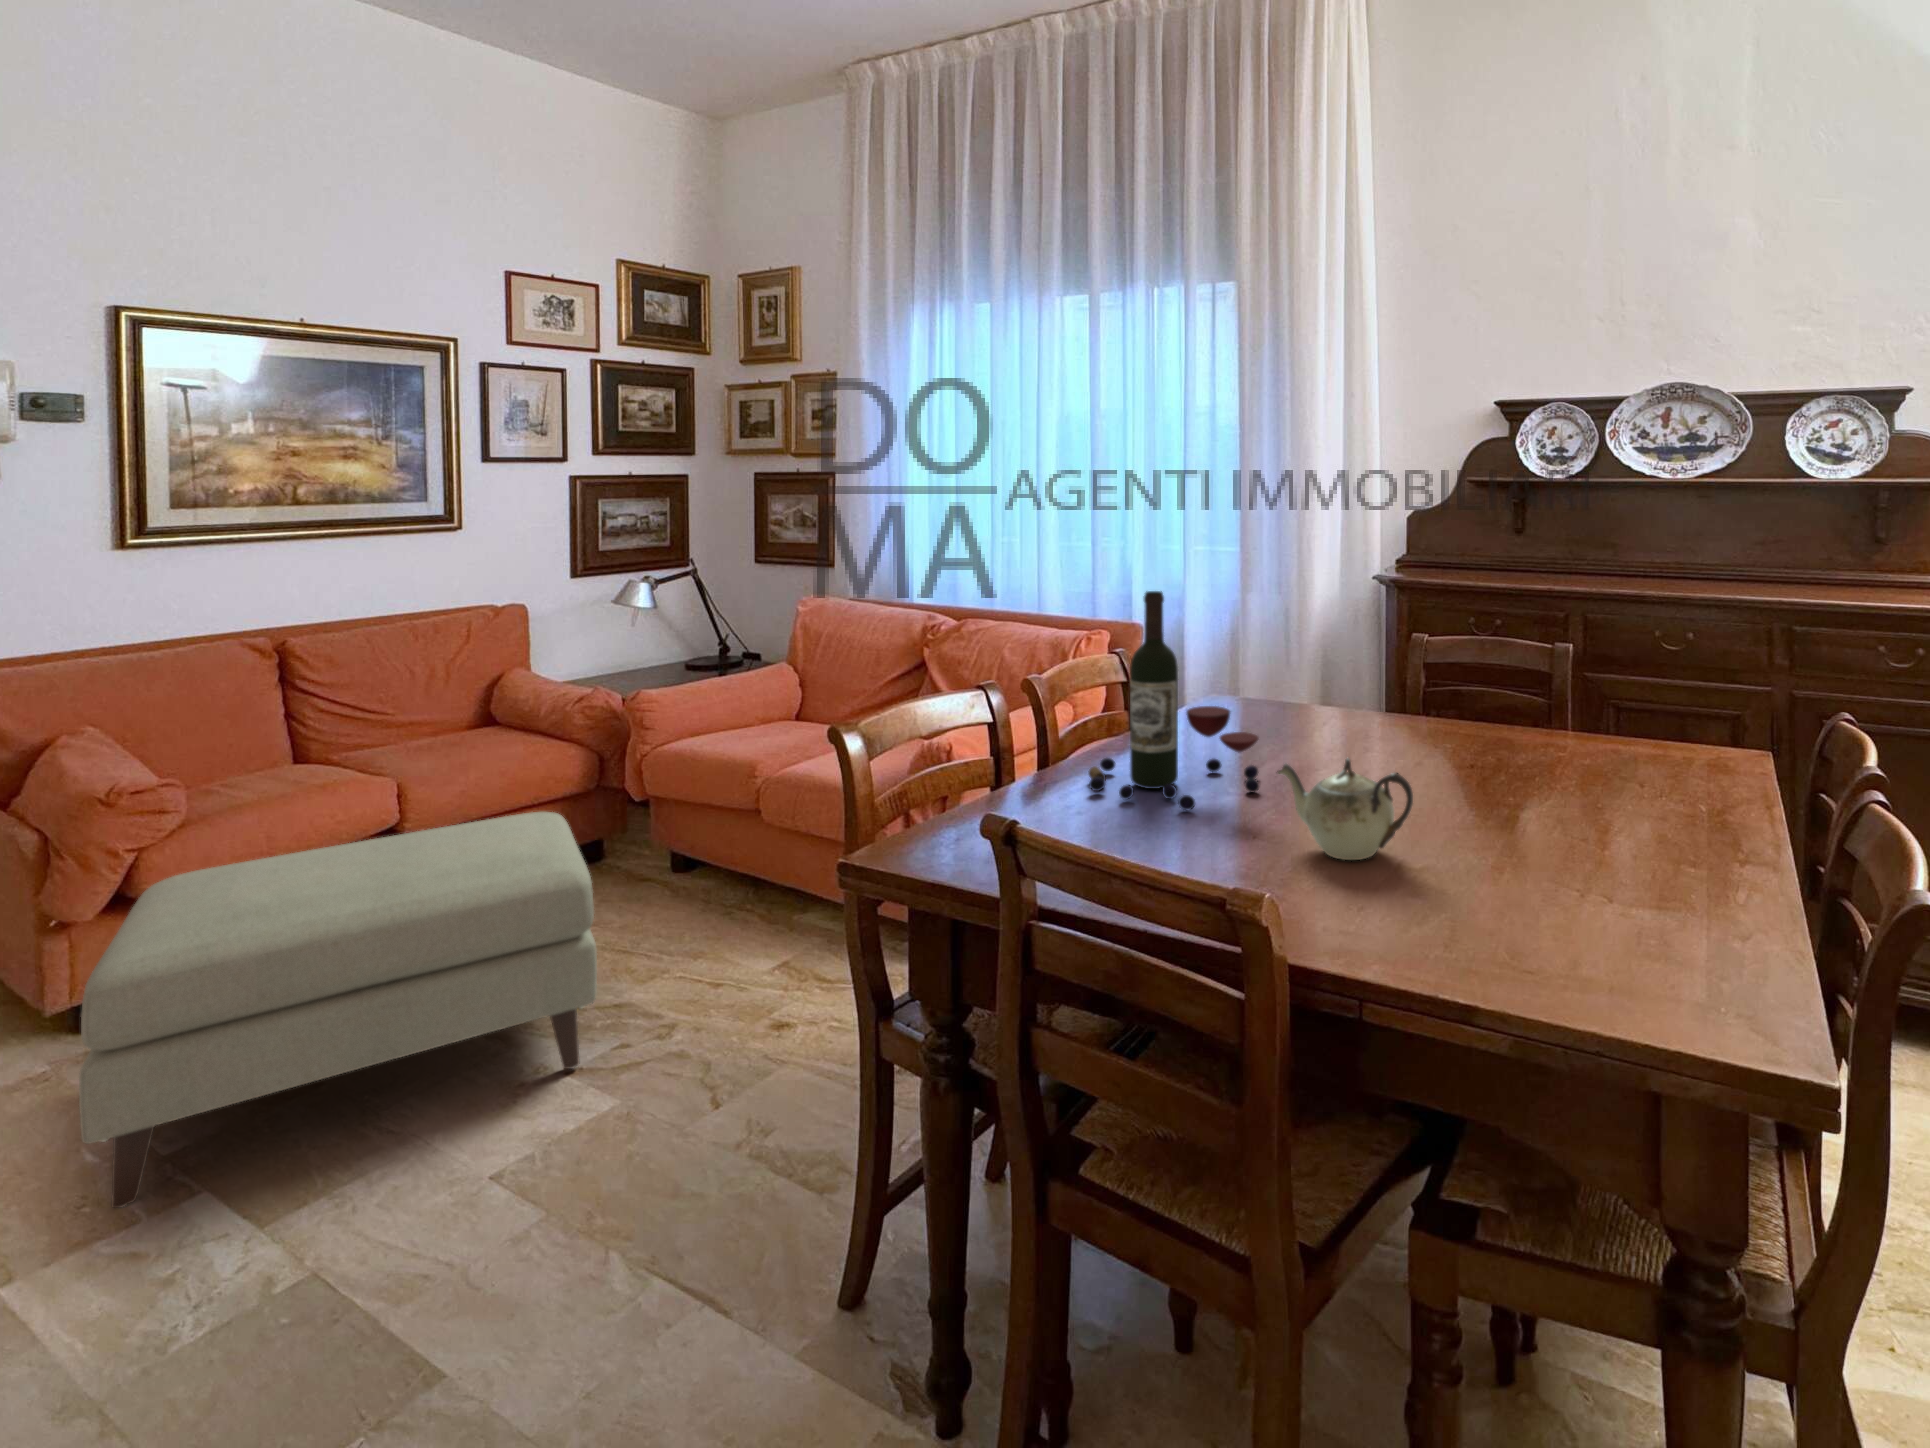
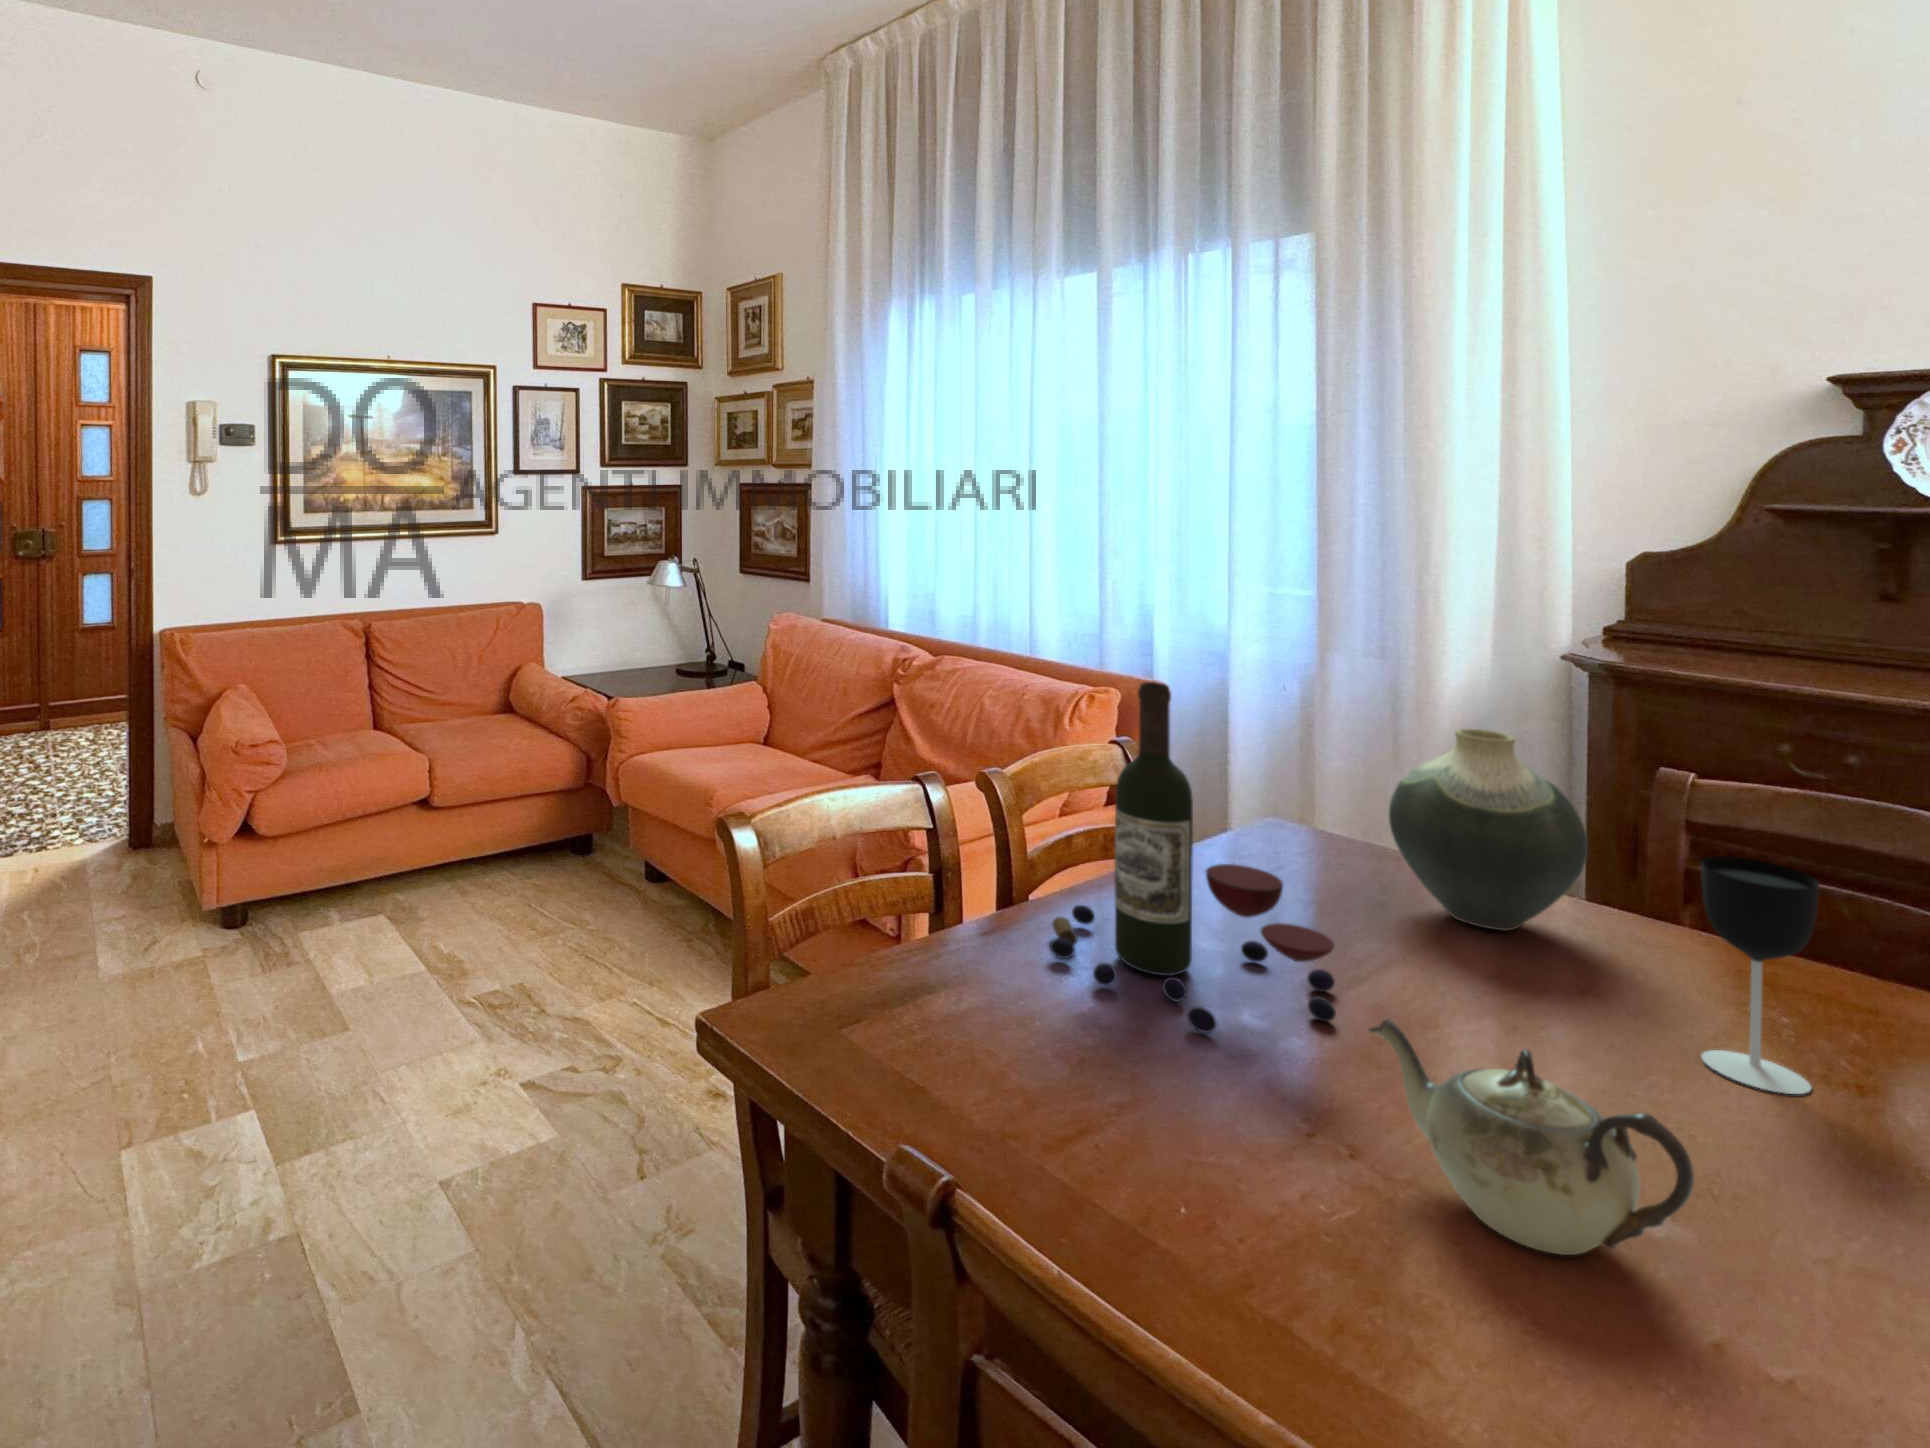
vase: none [1286,612,1384,734] -> present [1389,729,1588,931]
wine glass: none [1427,659,1472,779] -> present [1701,856,1819,1094]
ottoman: present [79,812,597,1208] -> none [179,811,547,1101]

